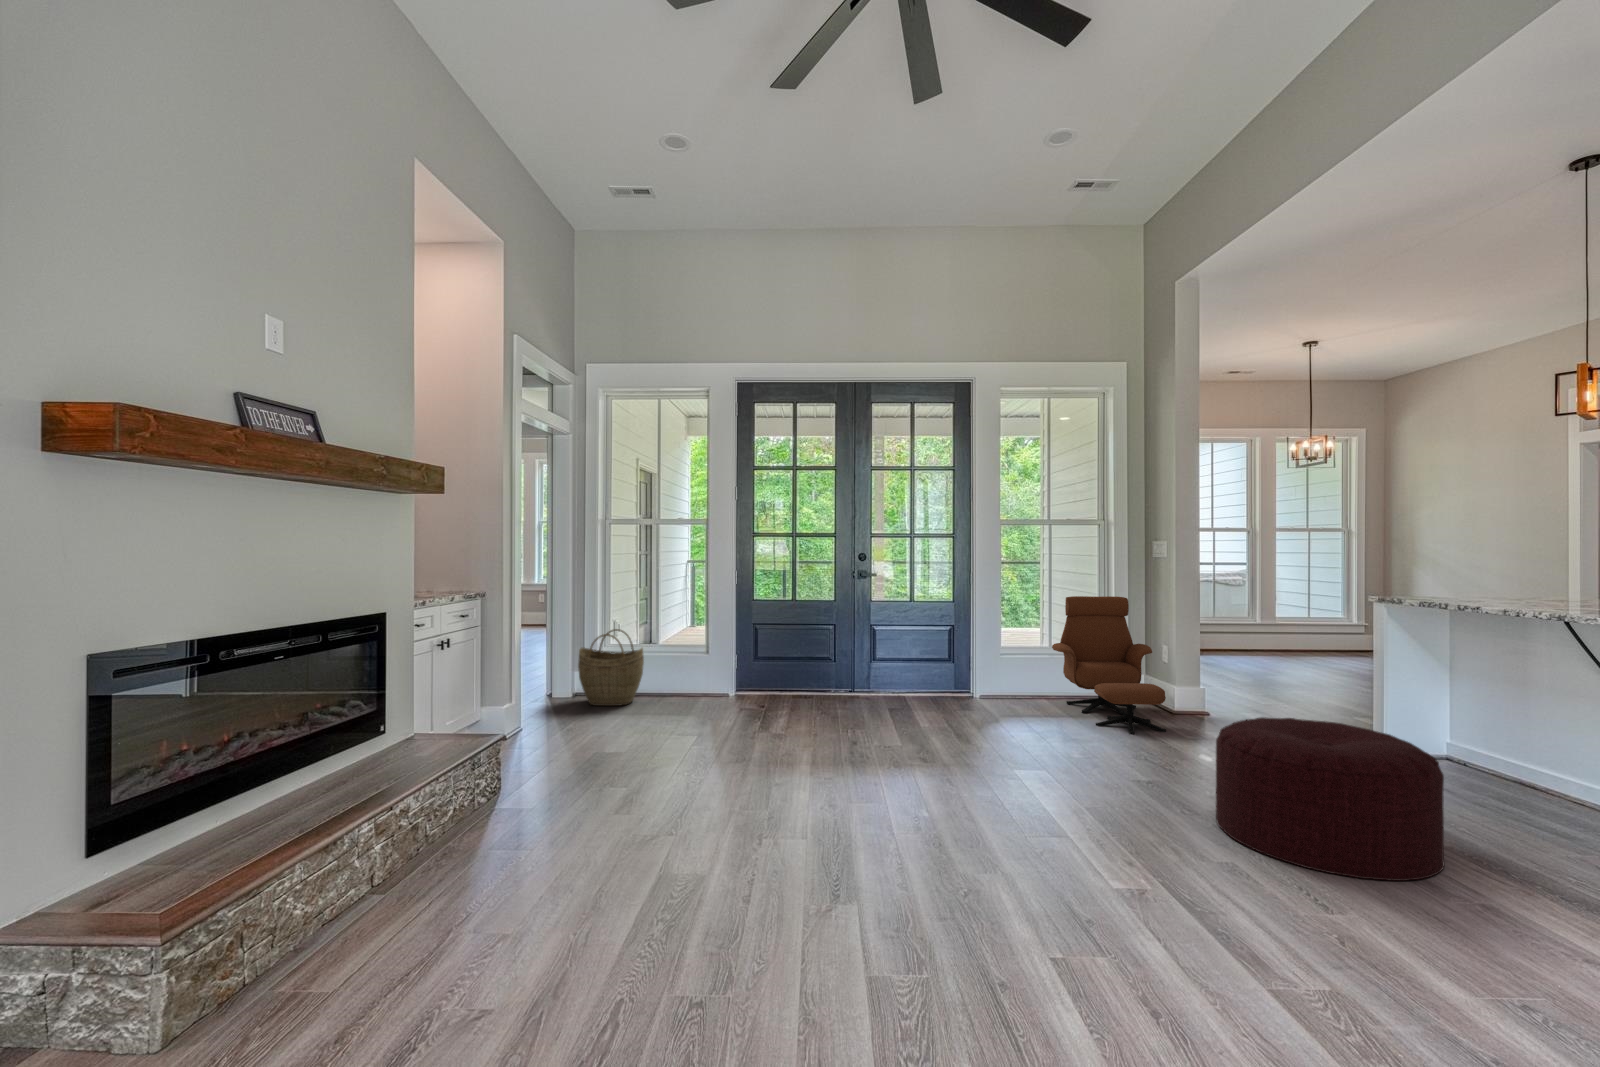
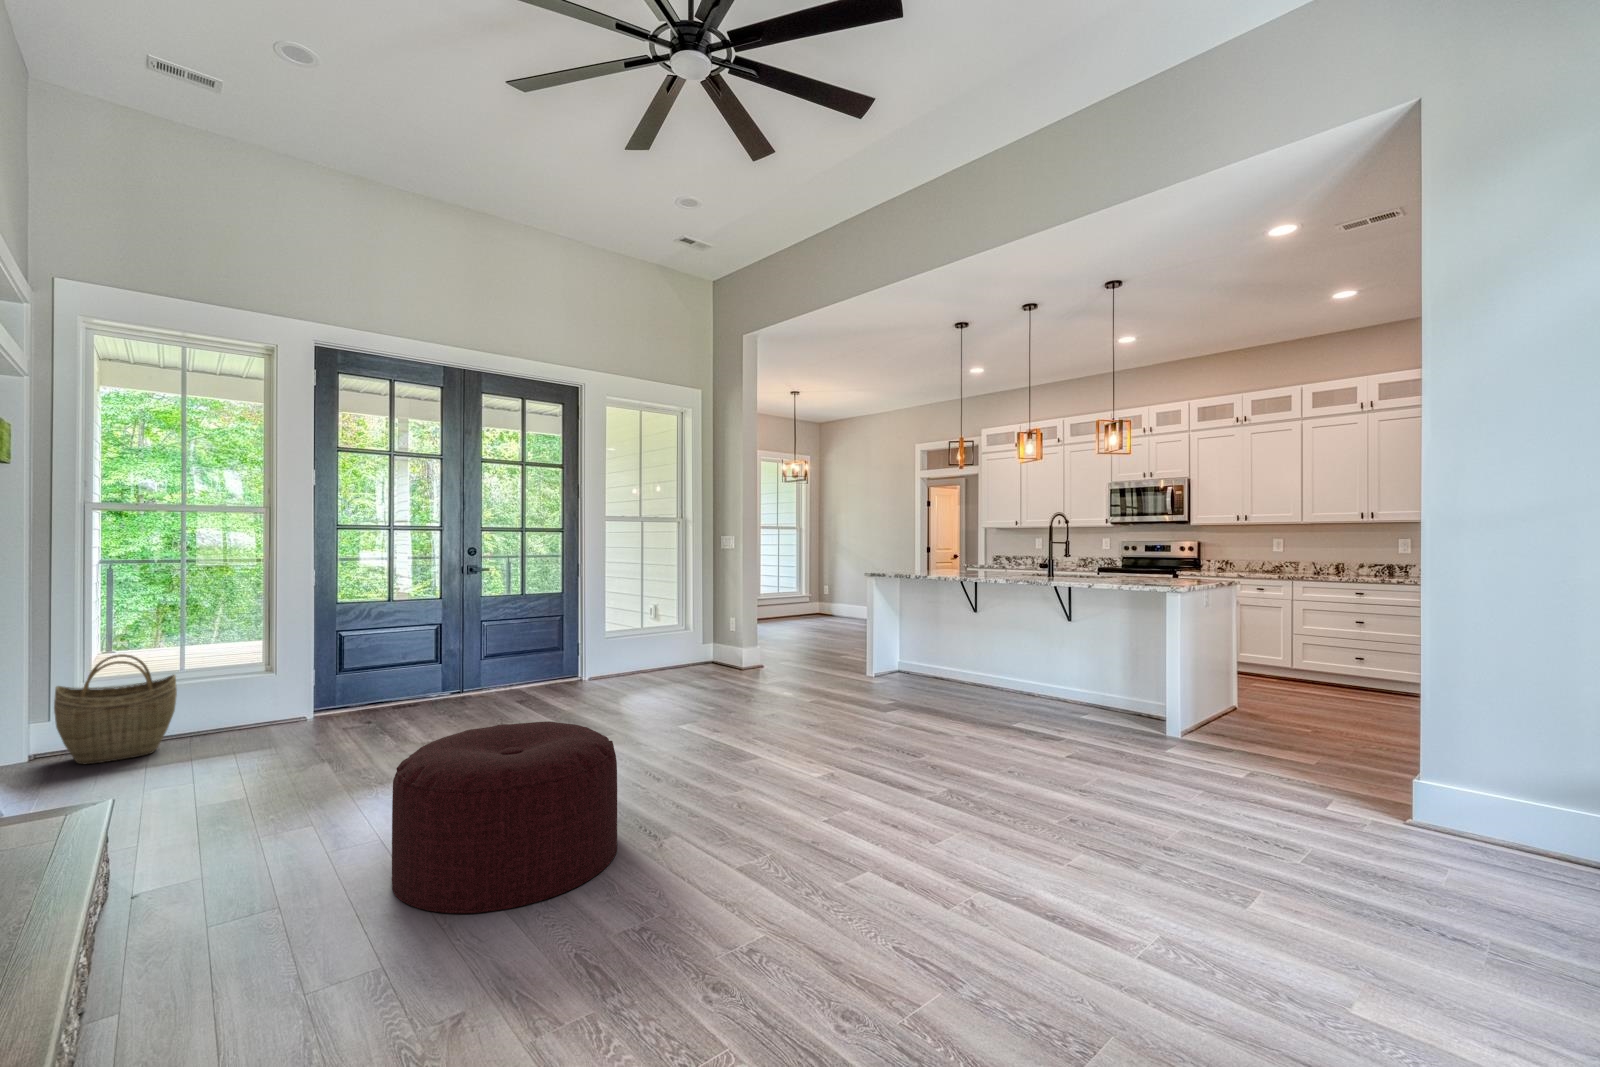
lounge chair: present [1052,596,1166,734] -> none [651,580,748,686]
ottoman: present [1216,717,1444,881] -> present [392,721,617,913]

